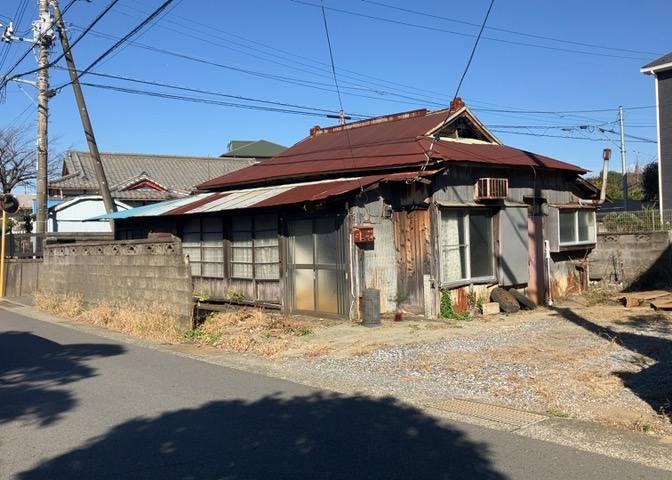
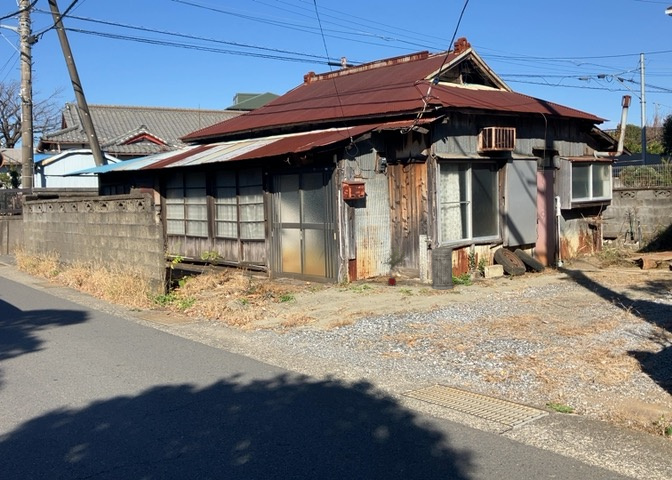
trash can: present [361,287,381,326] -> present [431,246,453,289]

